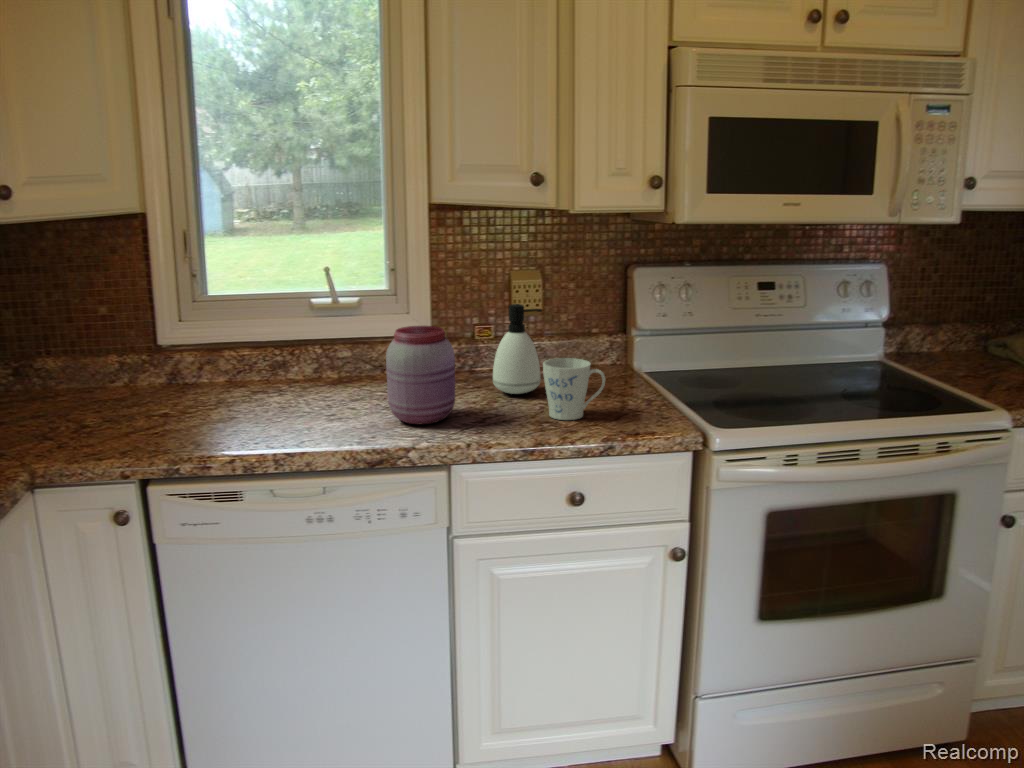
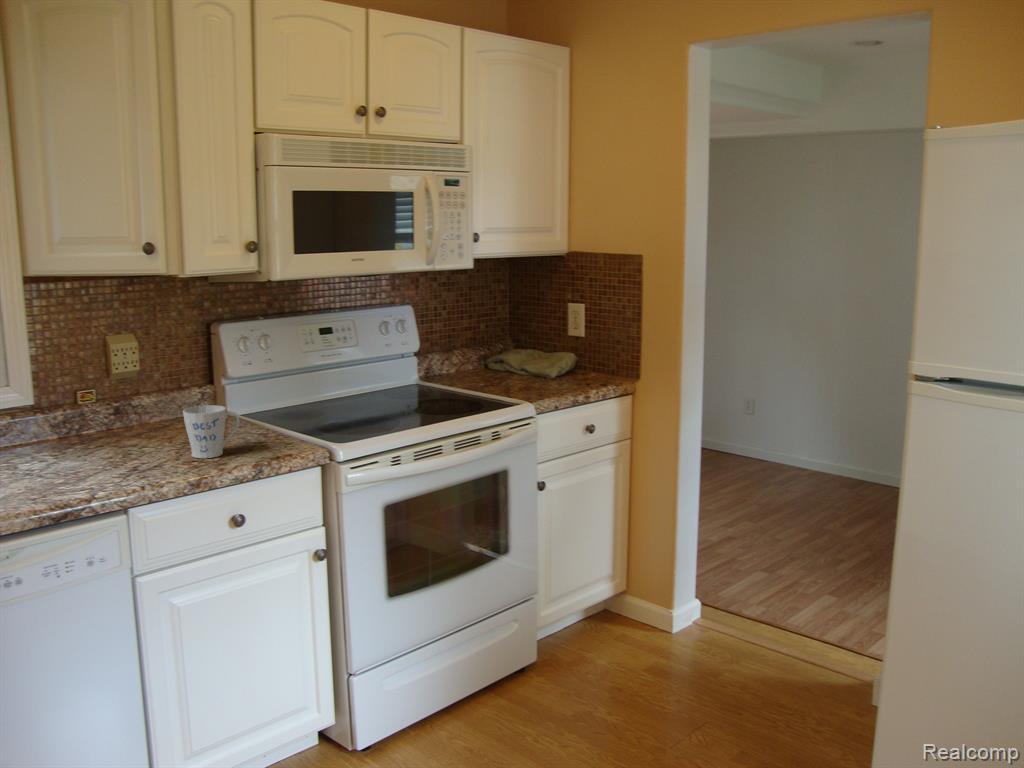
soap dispenser: present [493,304,542,394] -> none [118,365,165,447]
jar: present [386,326,455,424] -> none [36,391,109,483]

